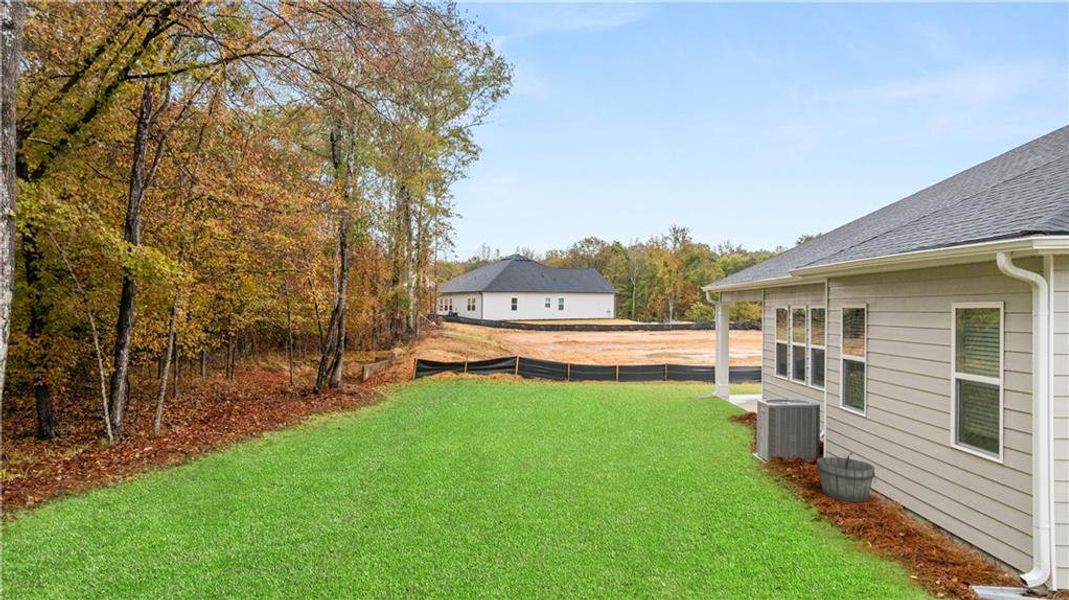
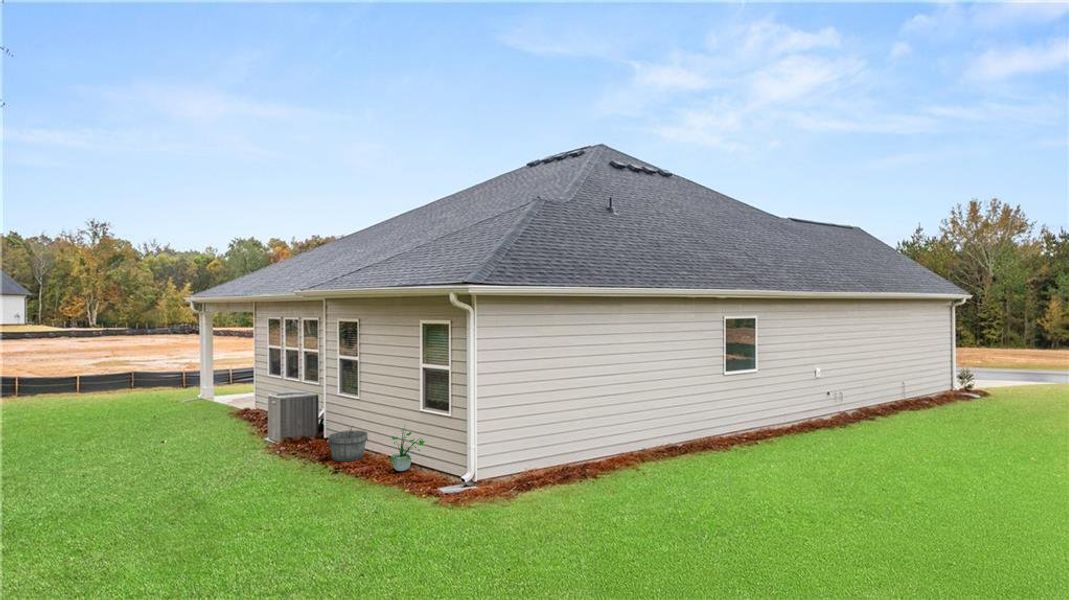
potted plant: none [894,461,961,540] -> present [390,429,425,471]

